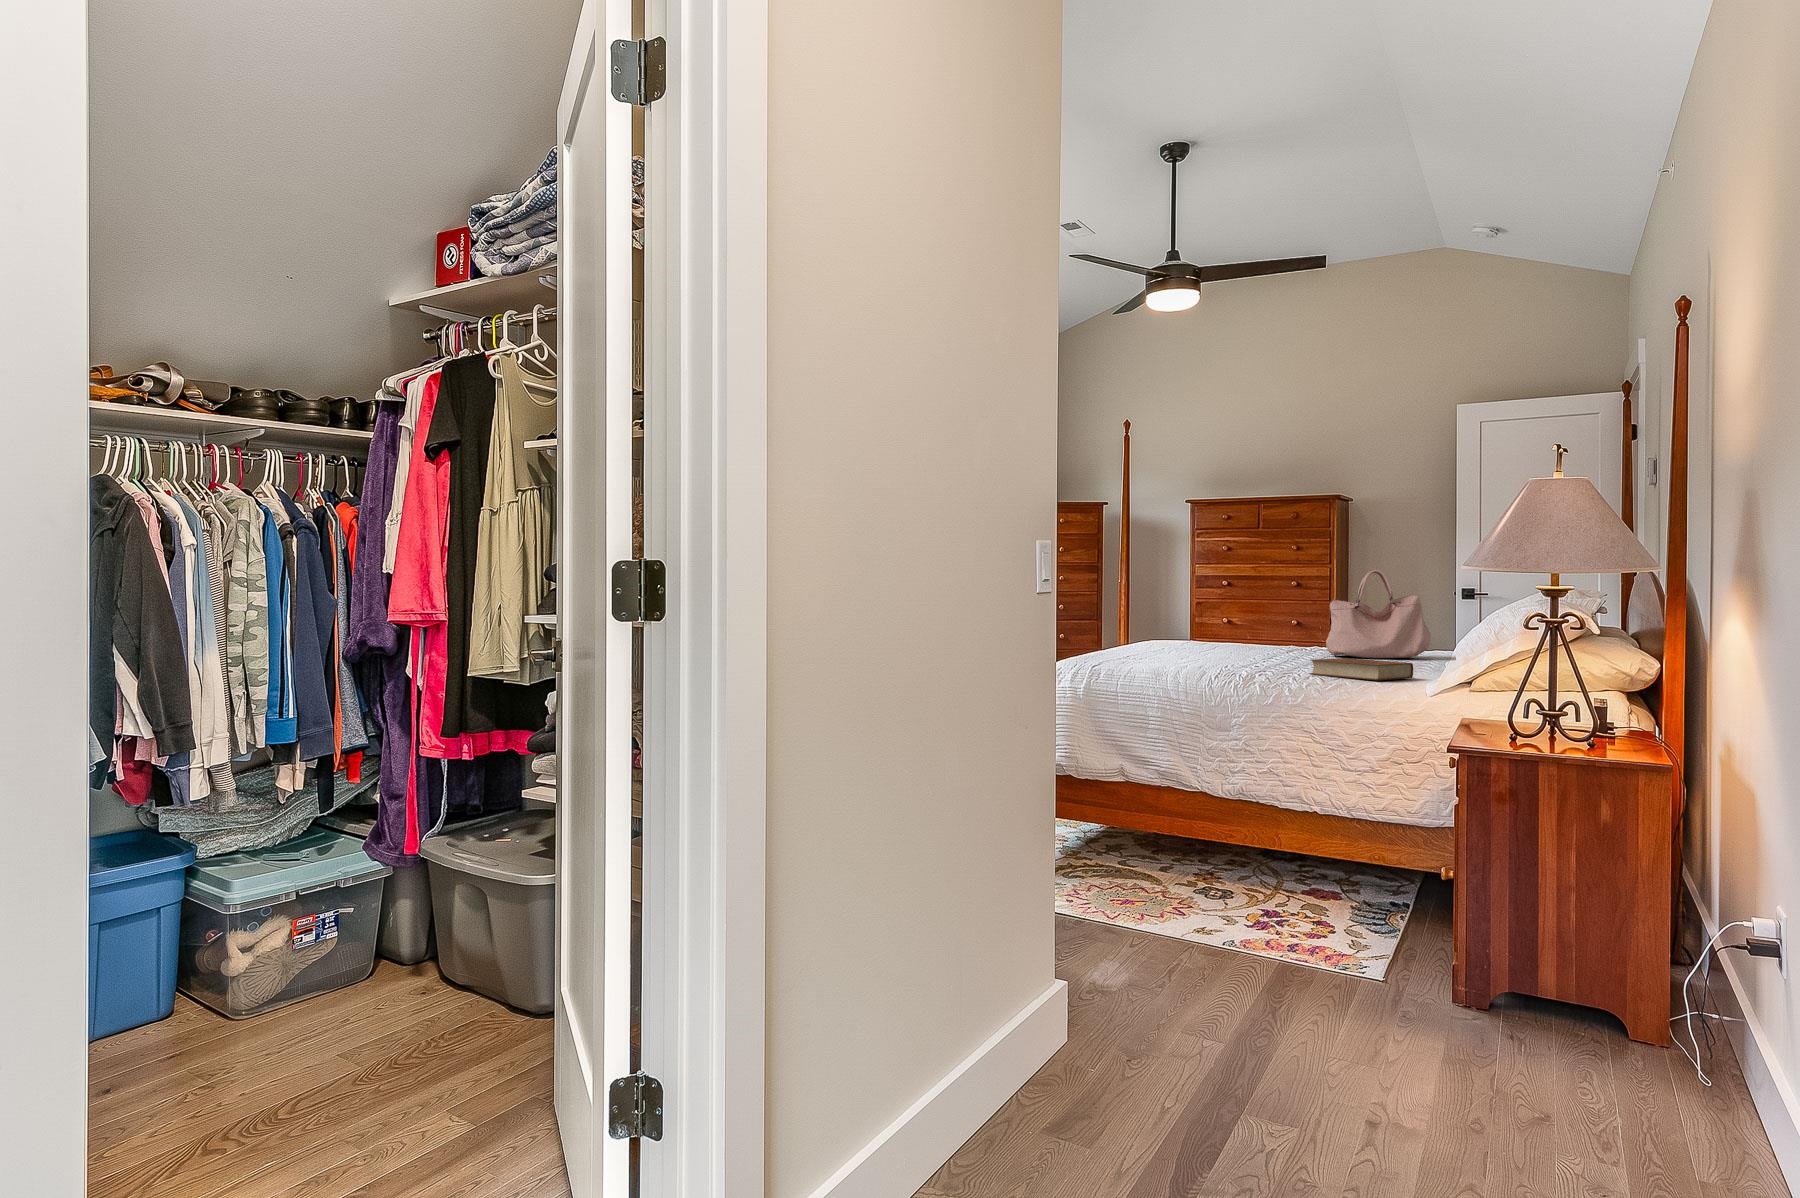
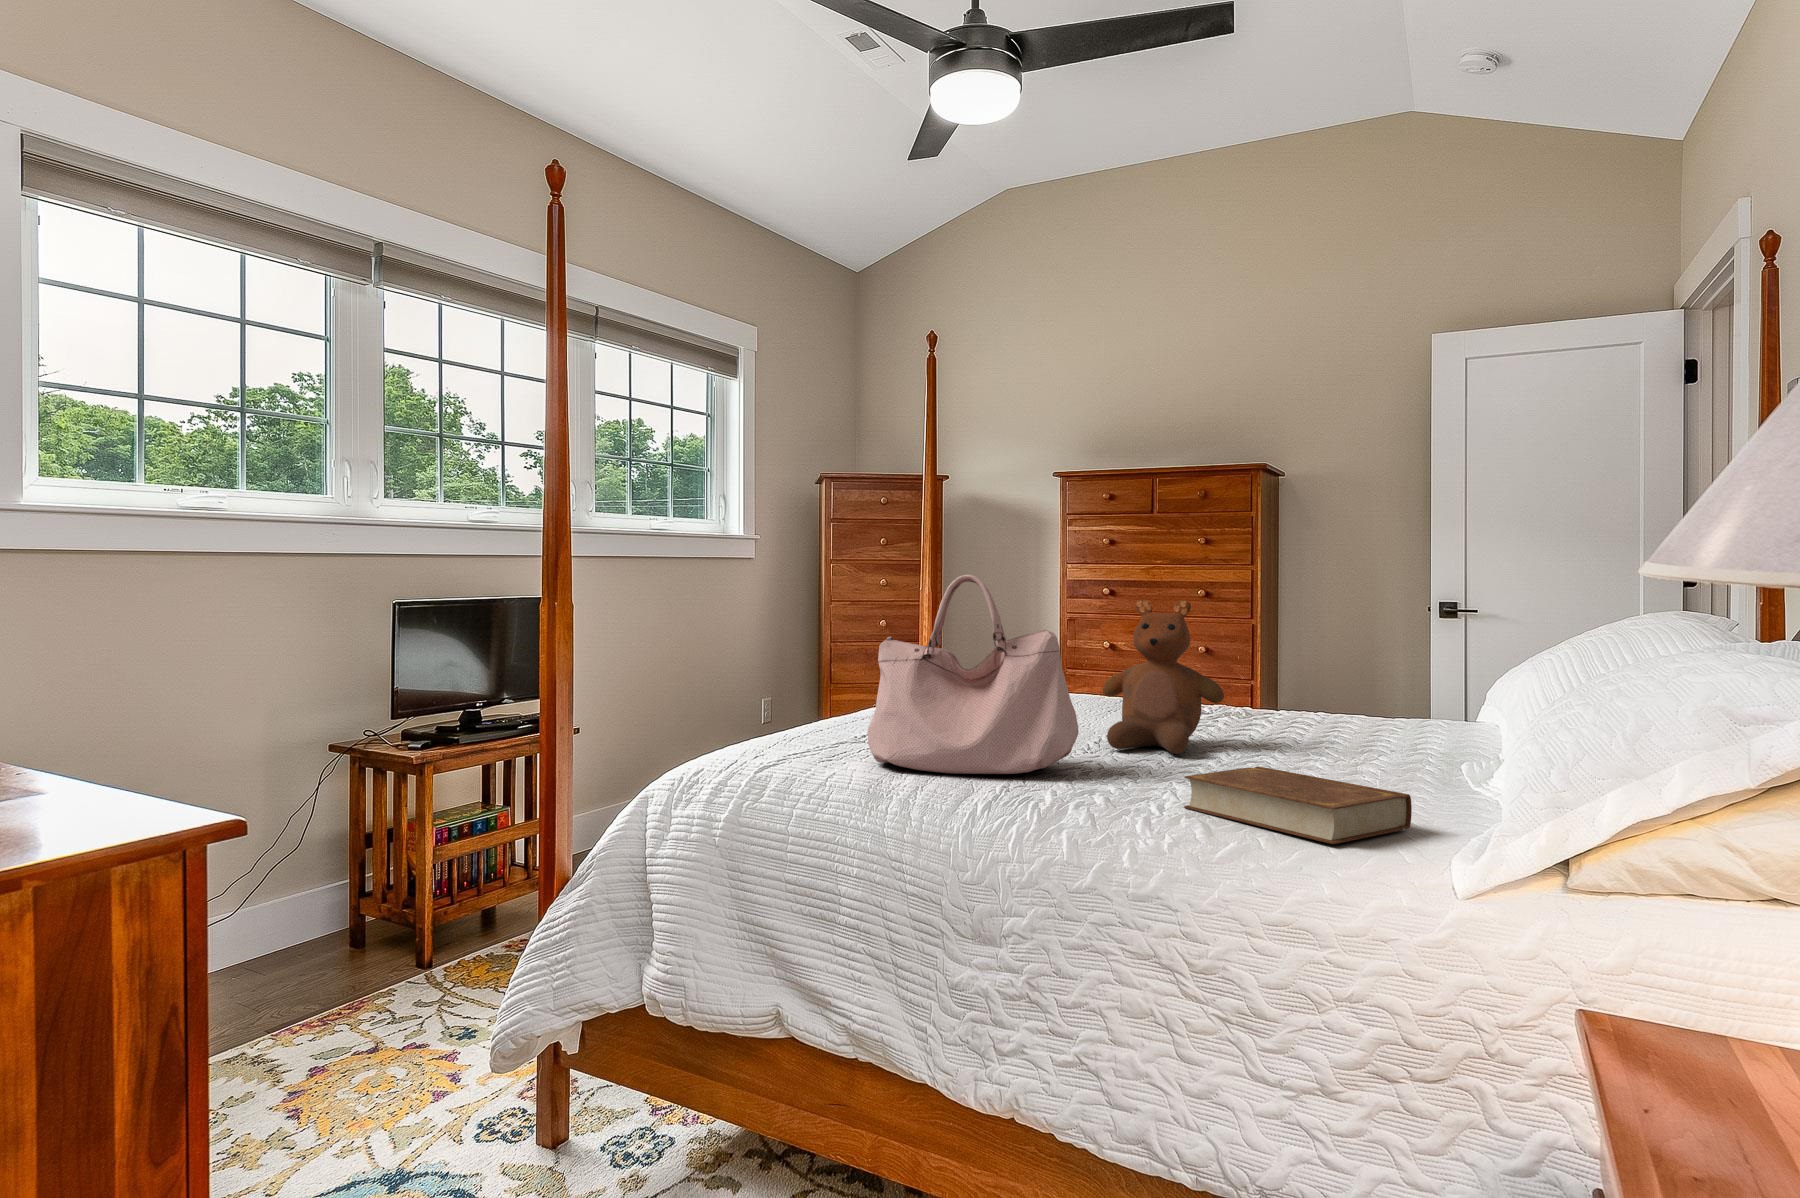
handbag: present [1326,570,1431,658] -> present [868,575,1079,774]
teddy bear: none [1255,582,1323,661] -> present [1102,599,1224,754]

